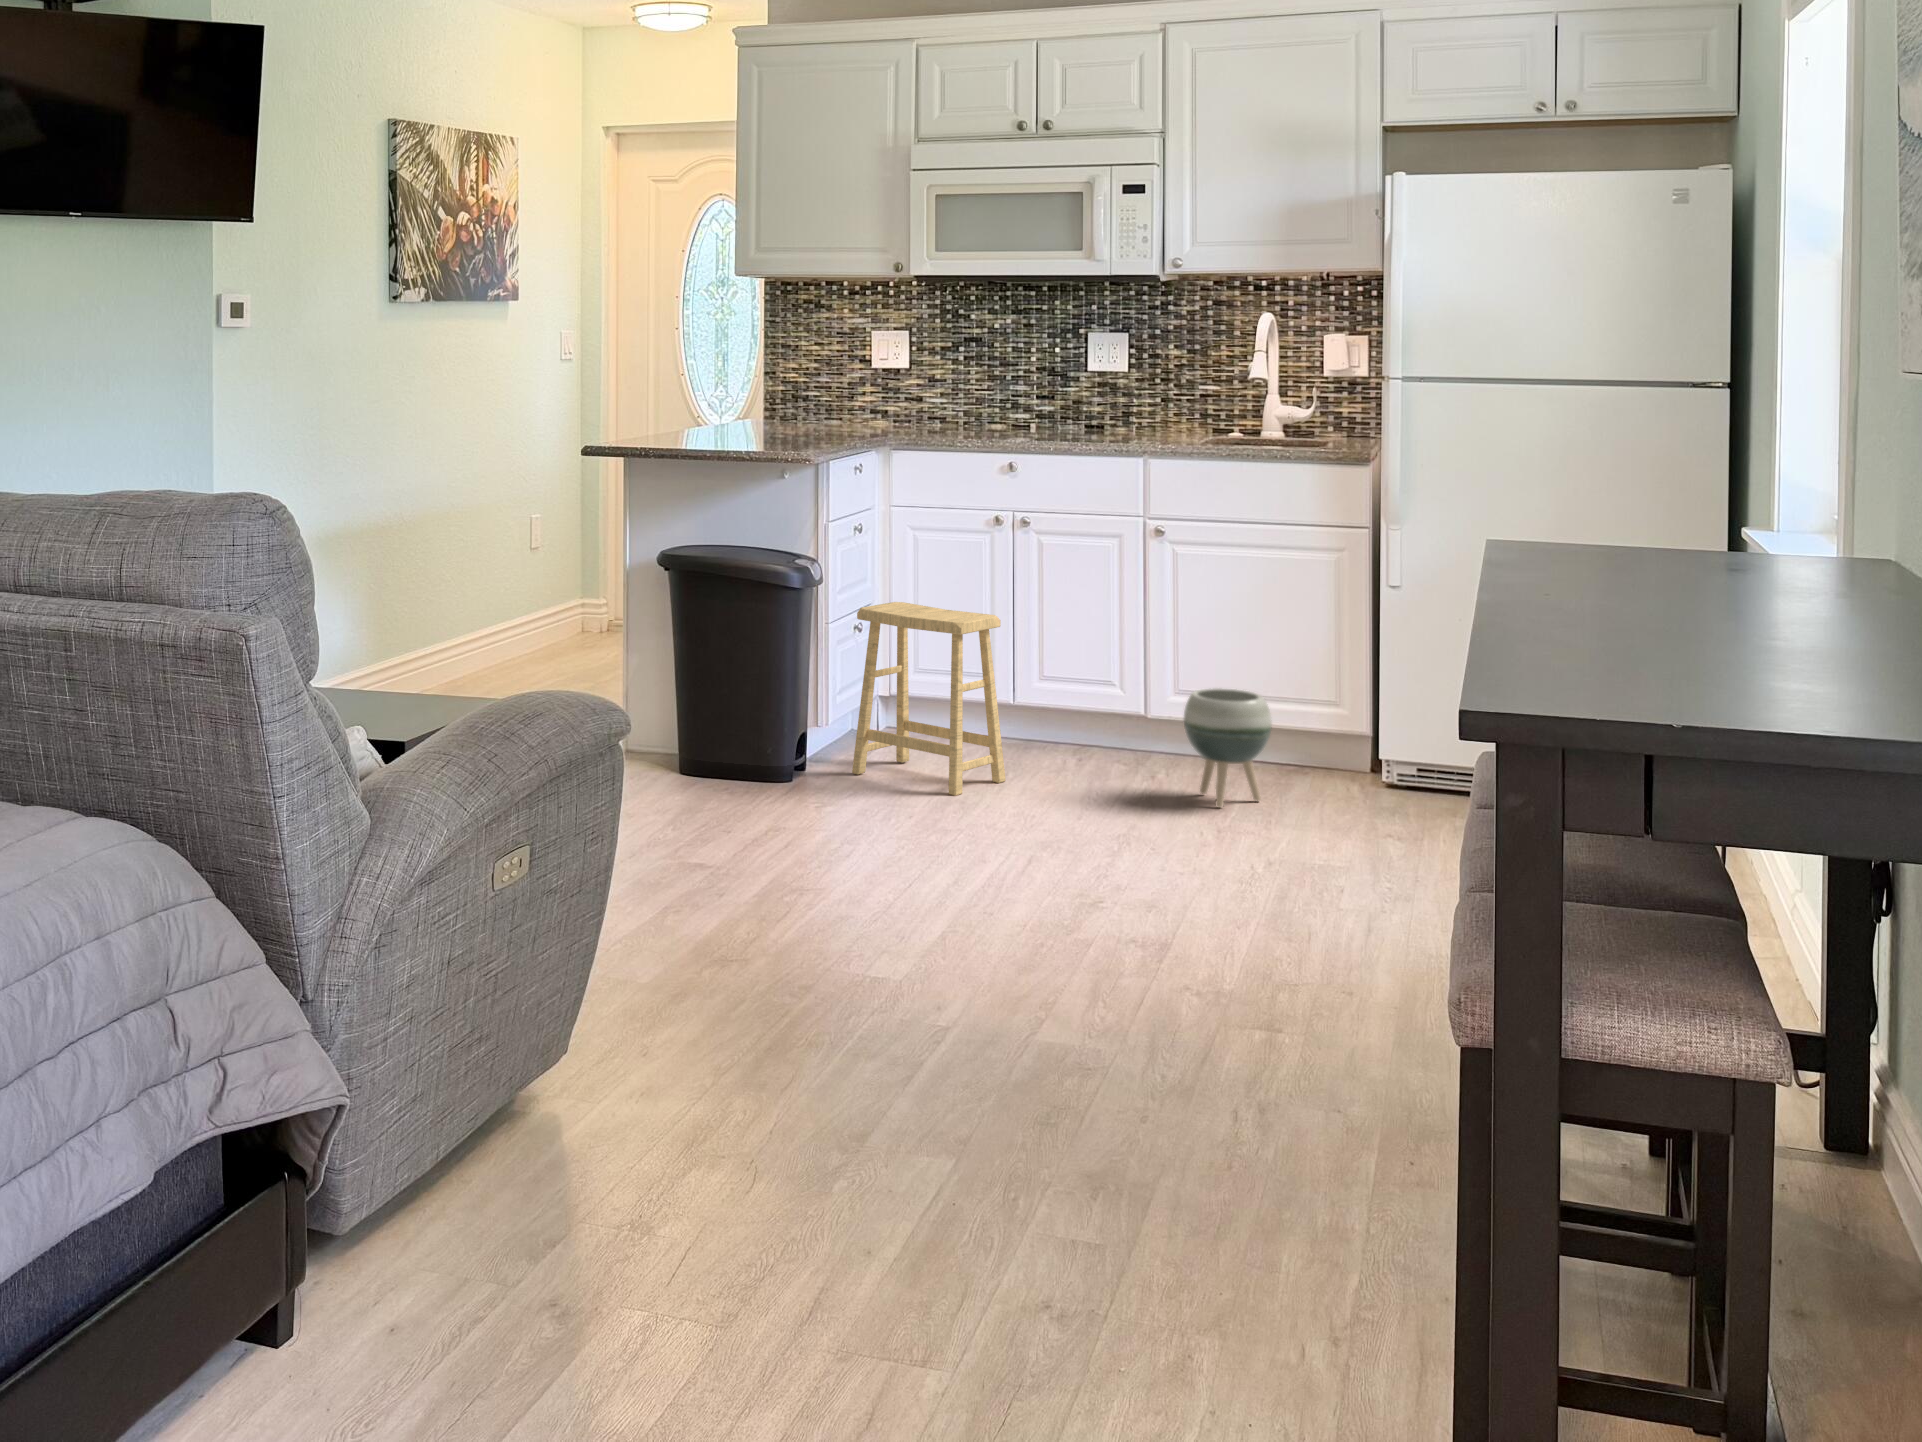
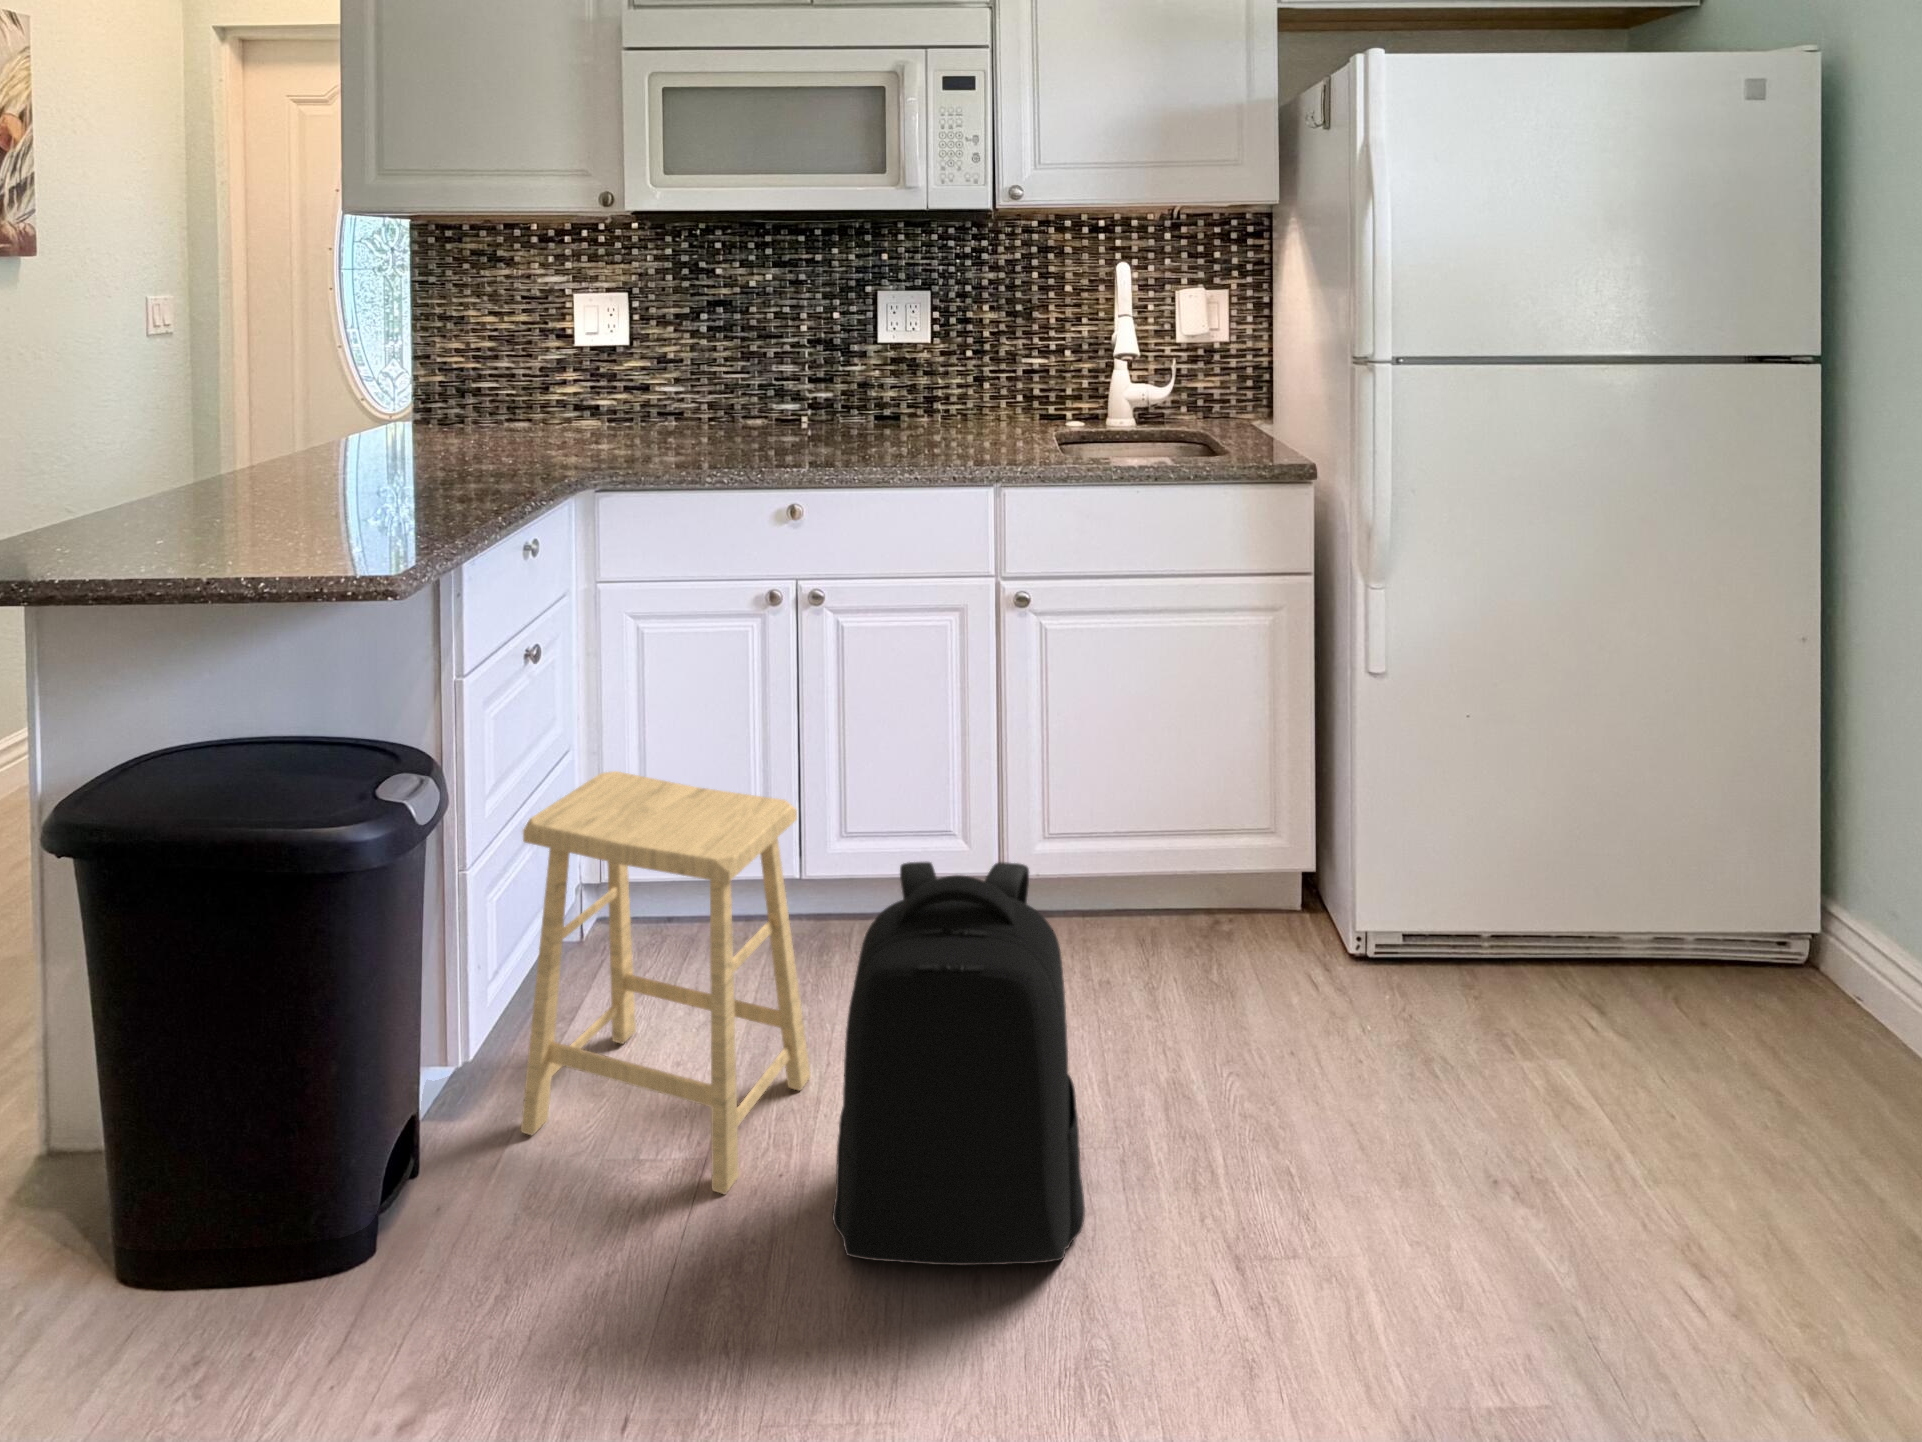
backpack: none [1007,635,1140,824] -> present [832,862,1085,1265]
planter: present [1183,688,1272,808] -> none [1109,856,1249,1094]

